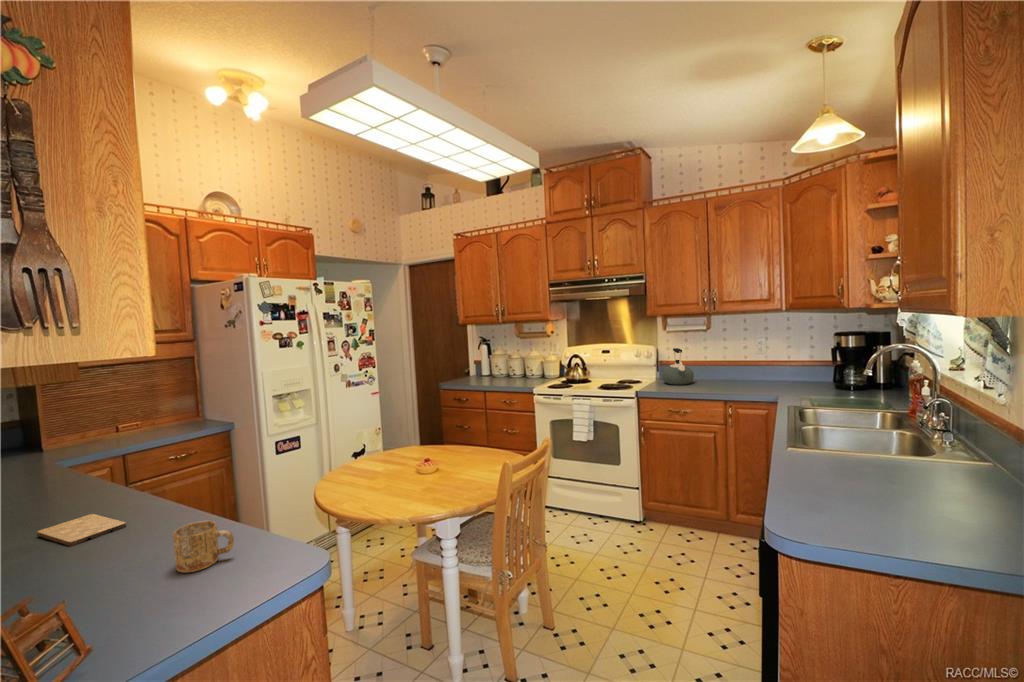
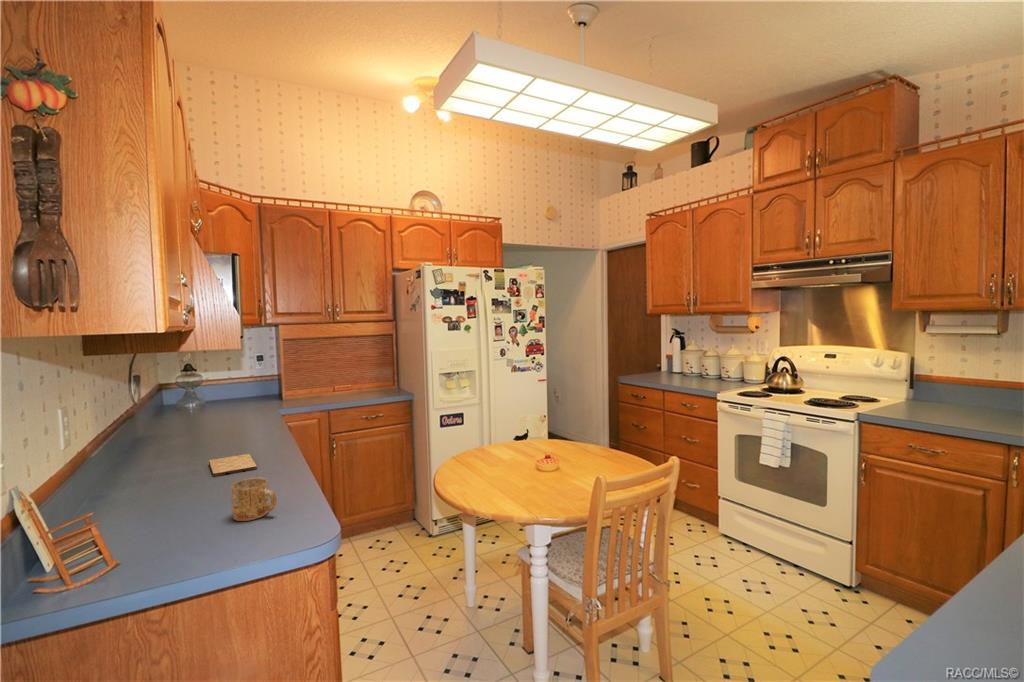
kettle: present [662,348,694,385] -> none [912,358,971,412]

